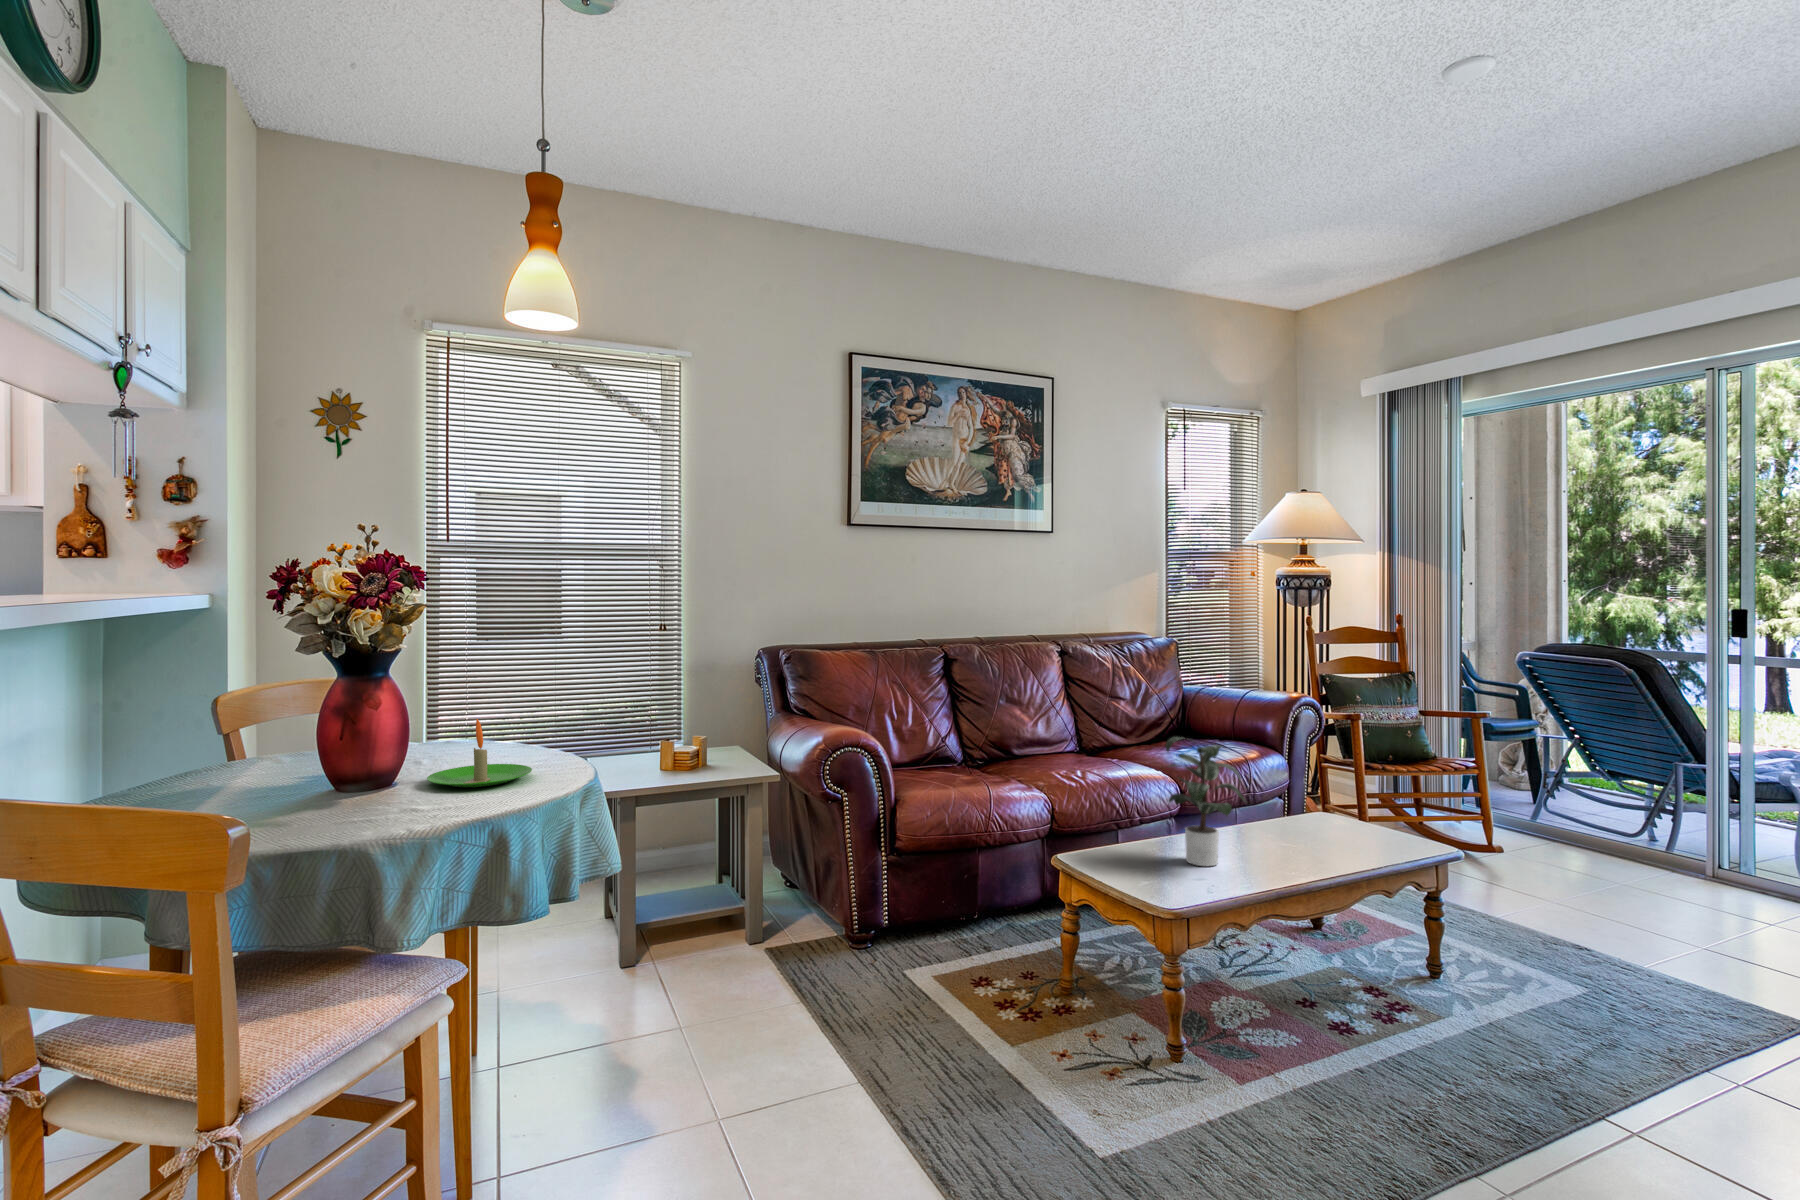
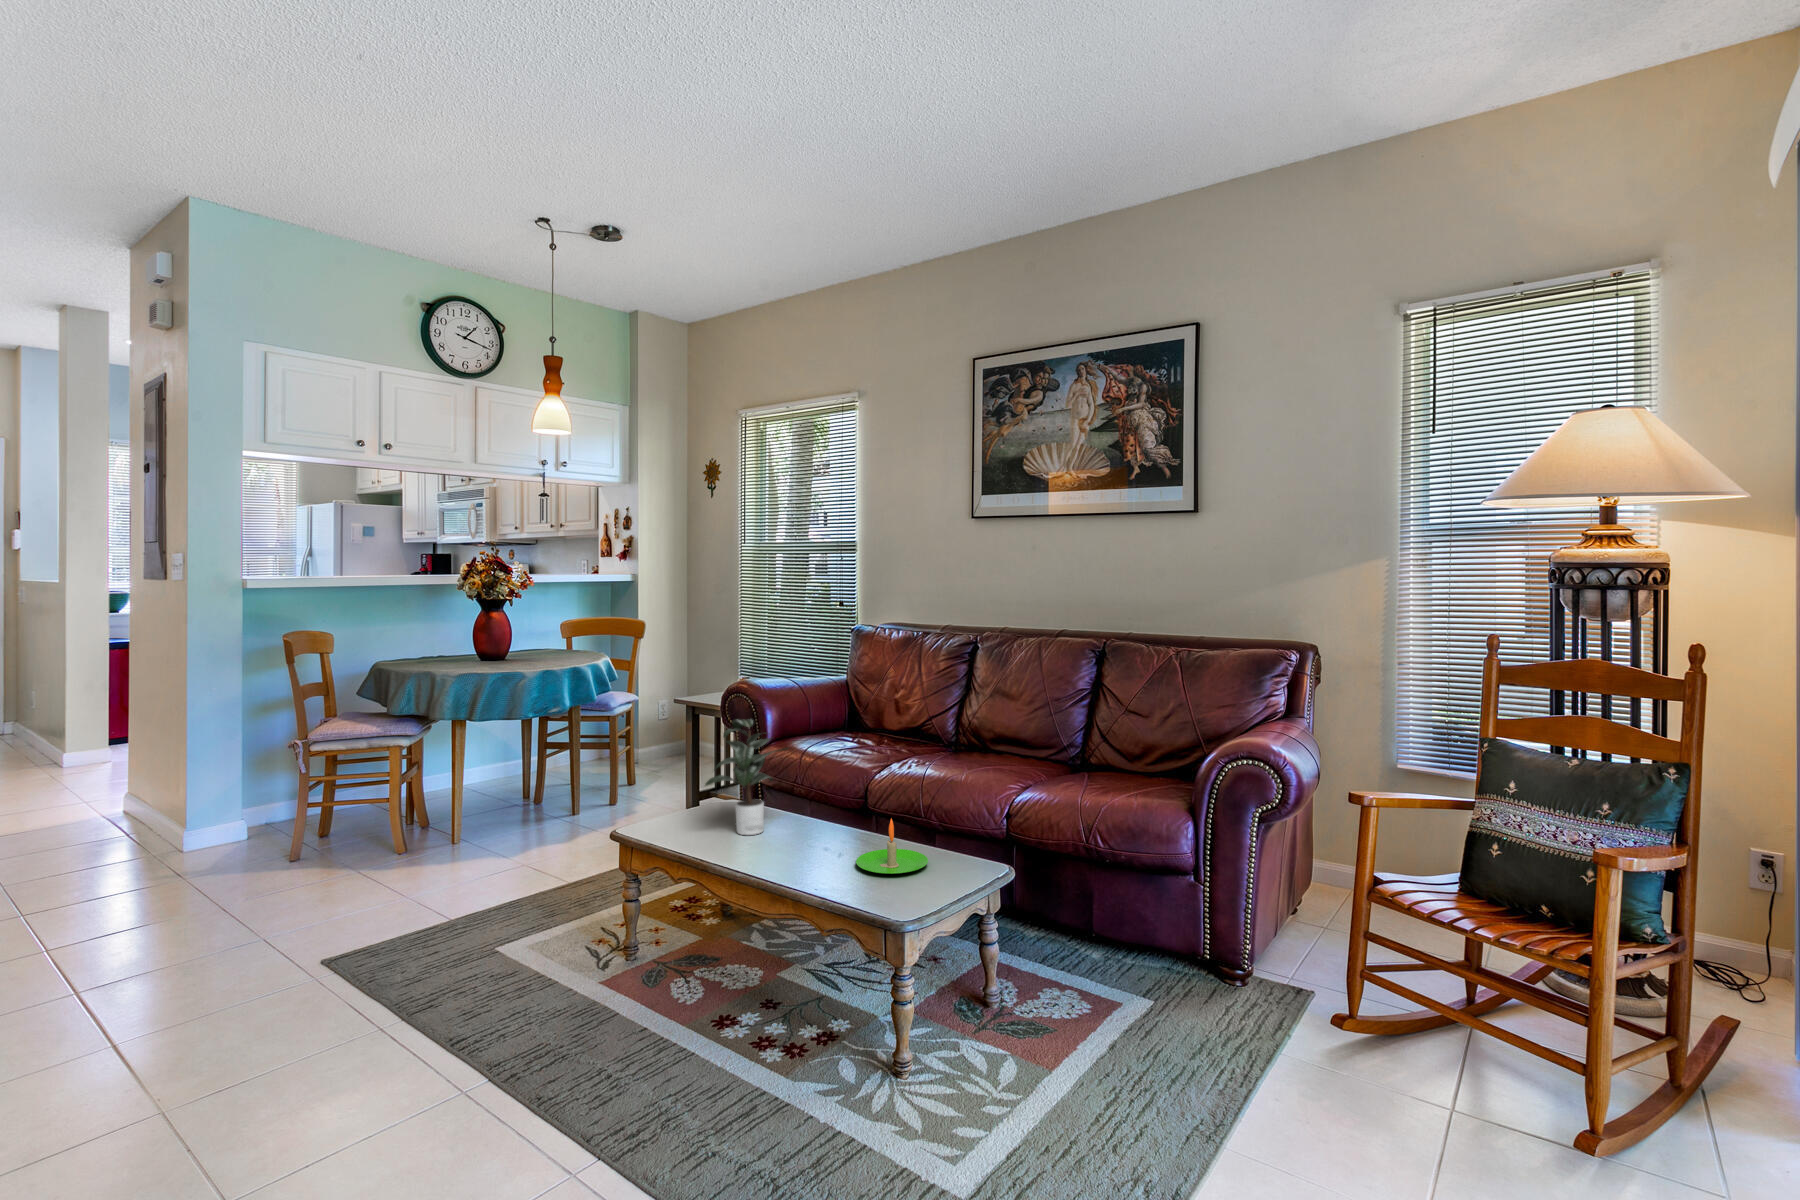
candle: present [427,719,532,787] -> present [856,819,928,874]

